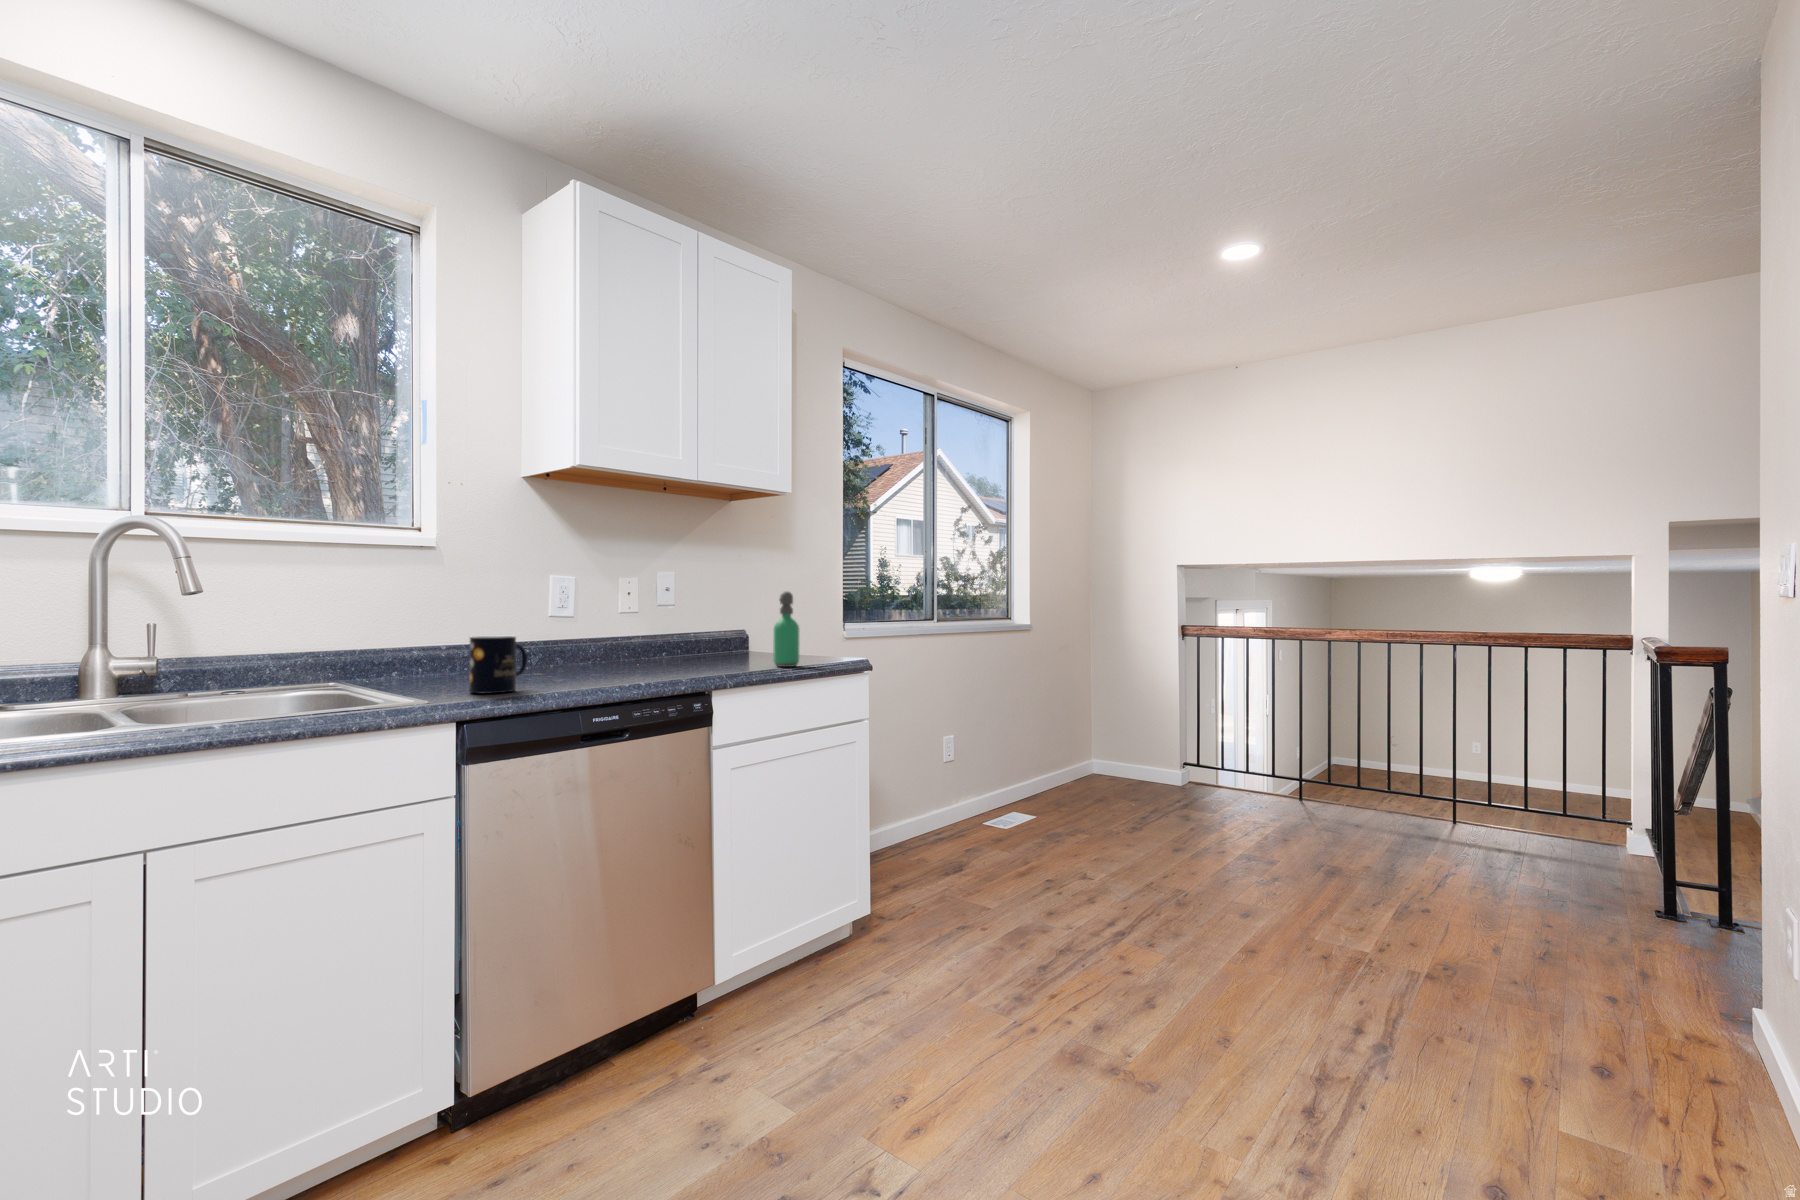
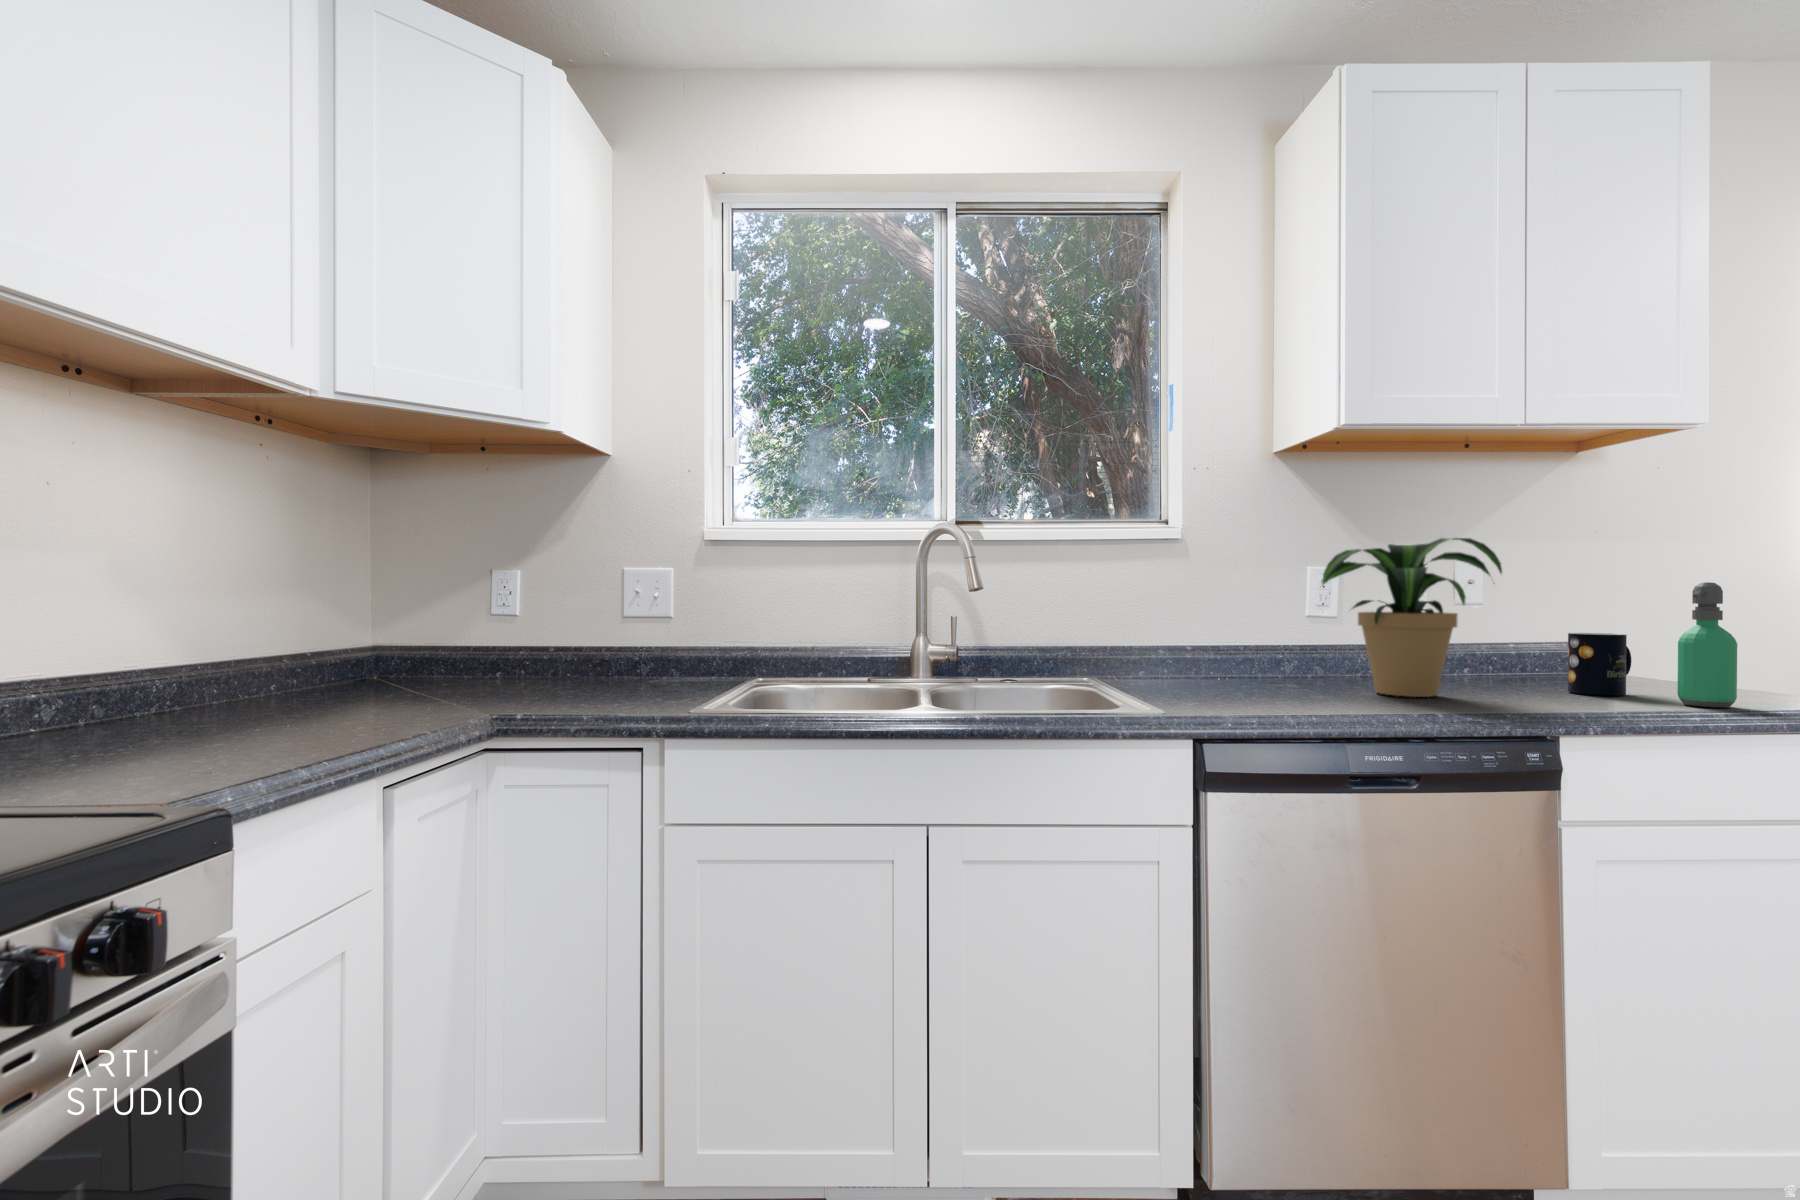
potted plant: none [559,558,682,675] -> present [1322,538,1502,697]
mug: present [469,636,527,694] -> present [1568,633,1631,696]

